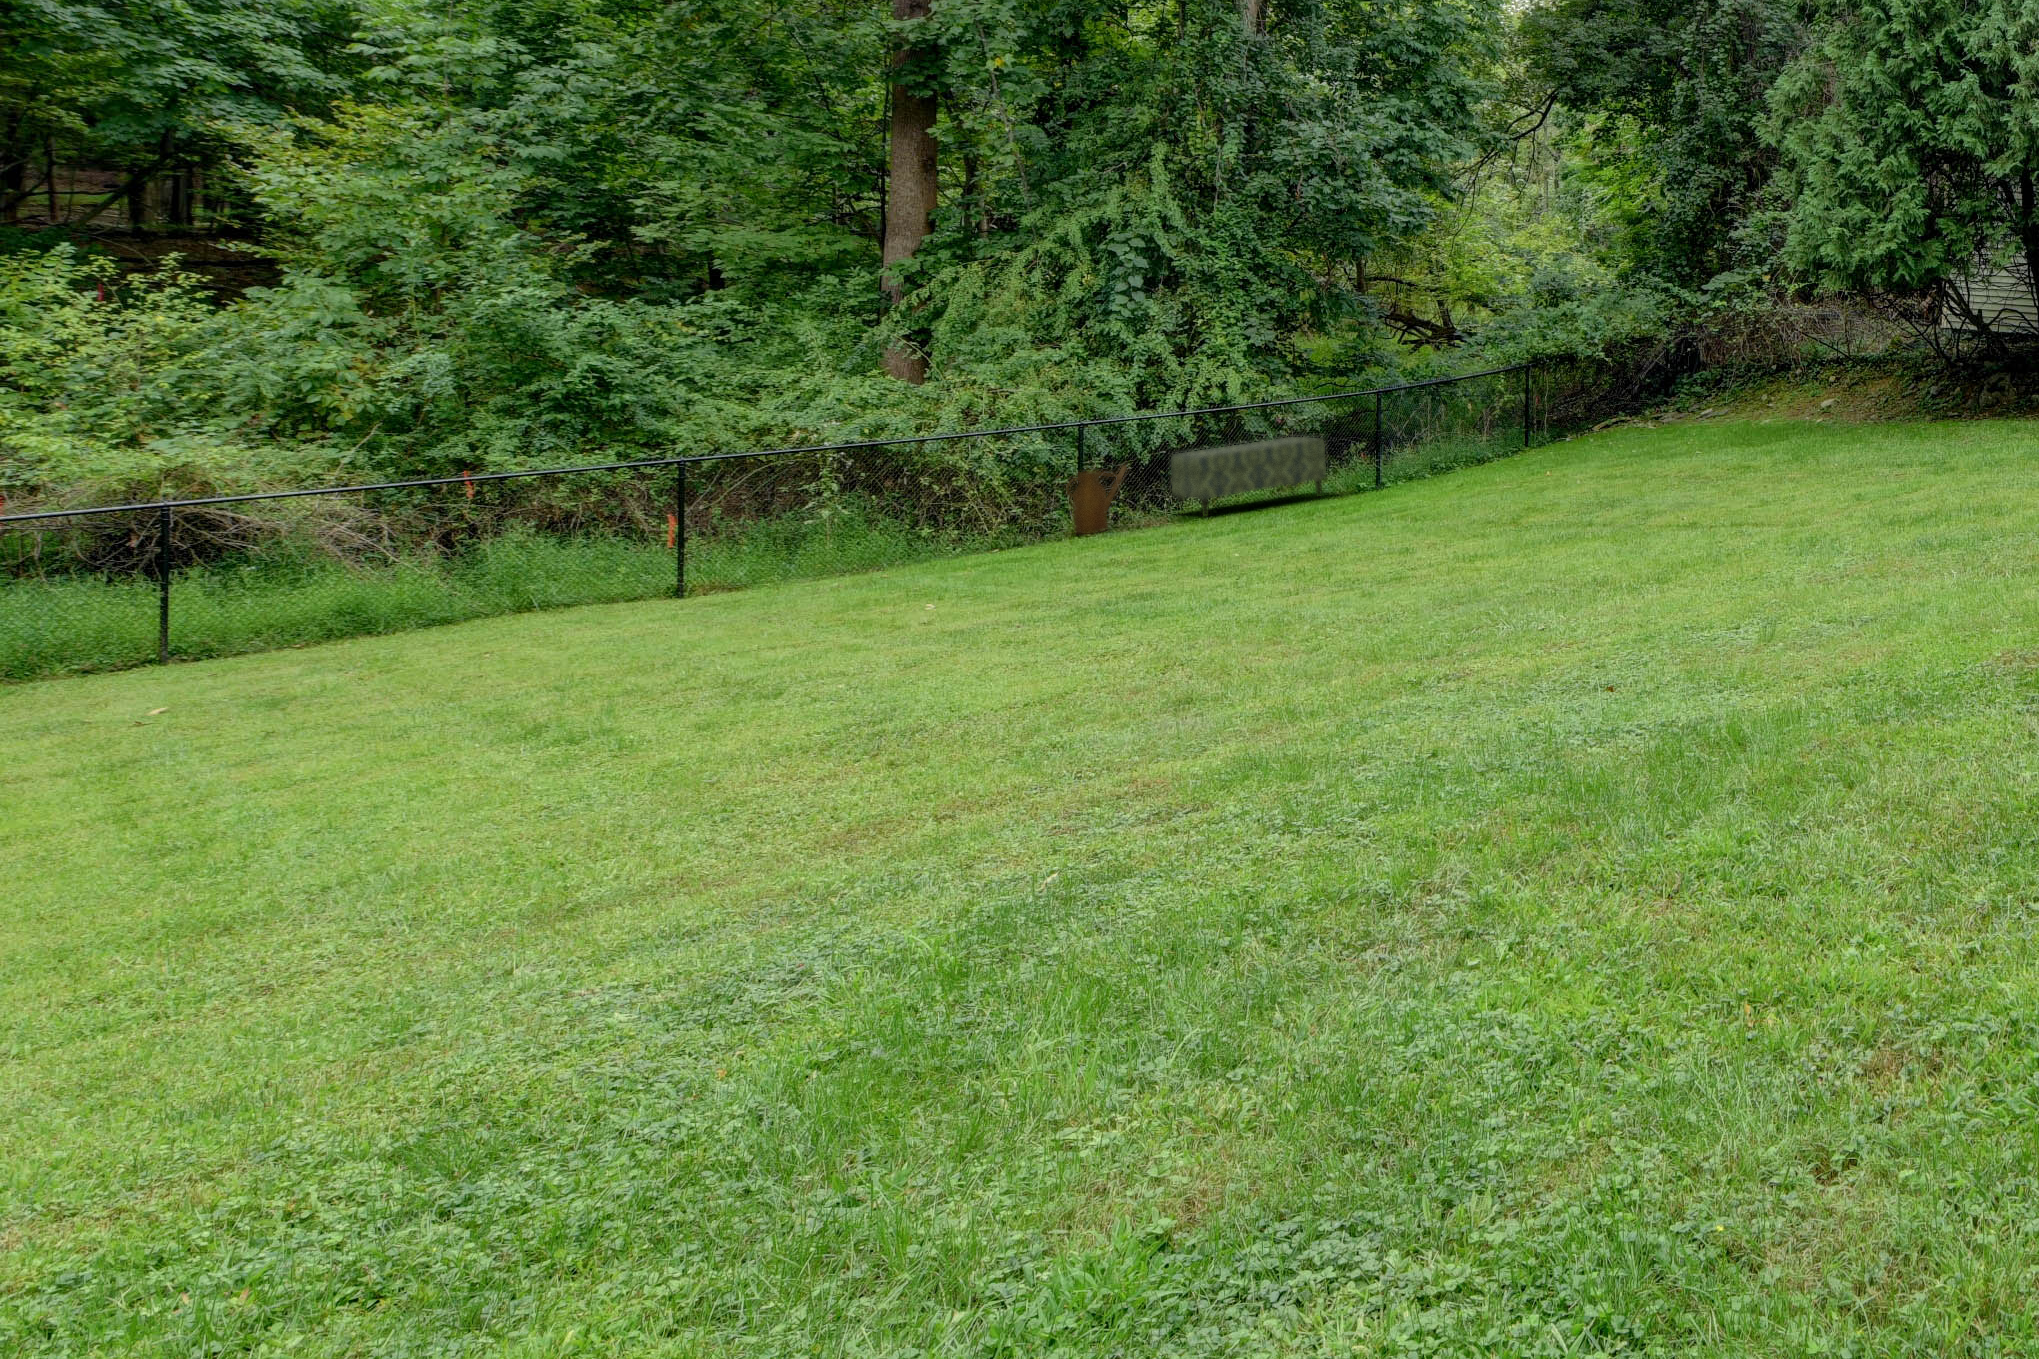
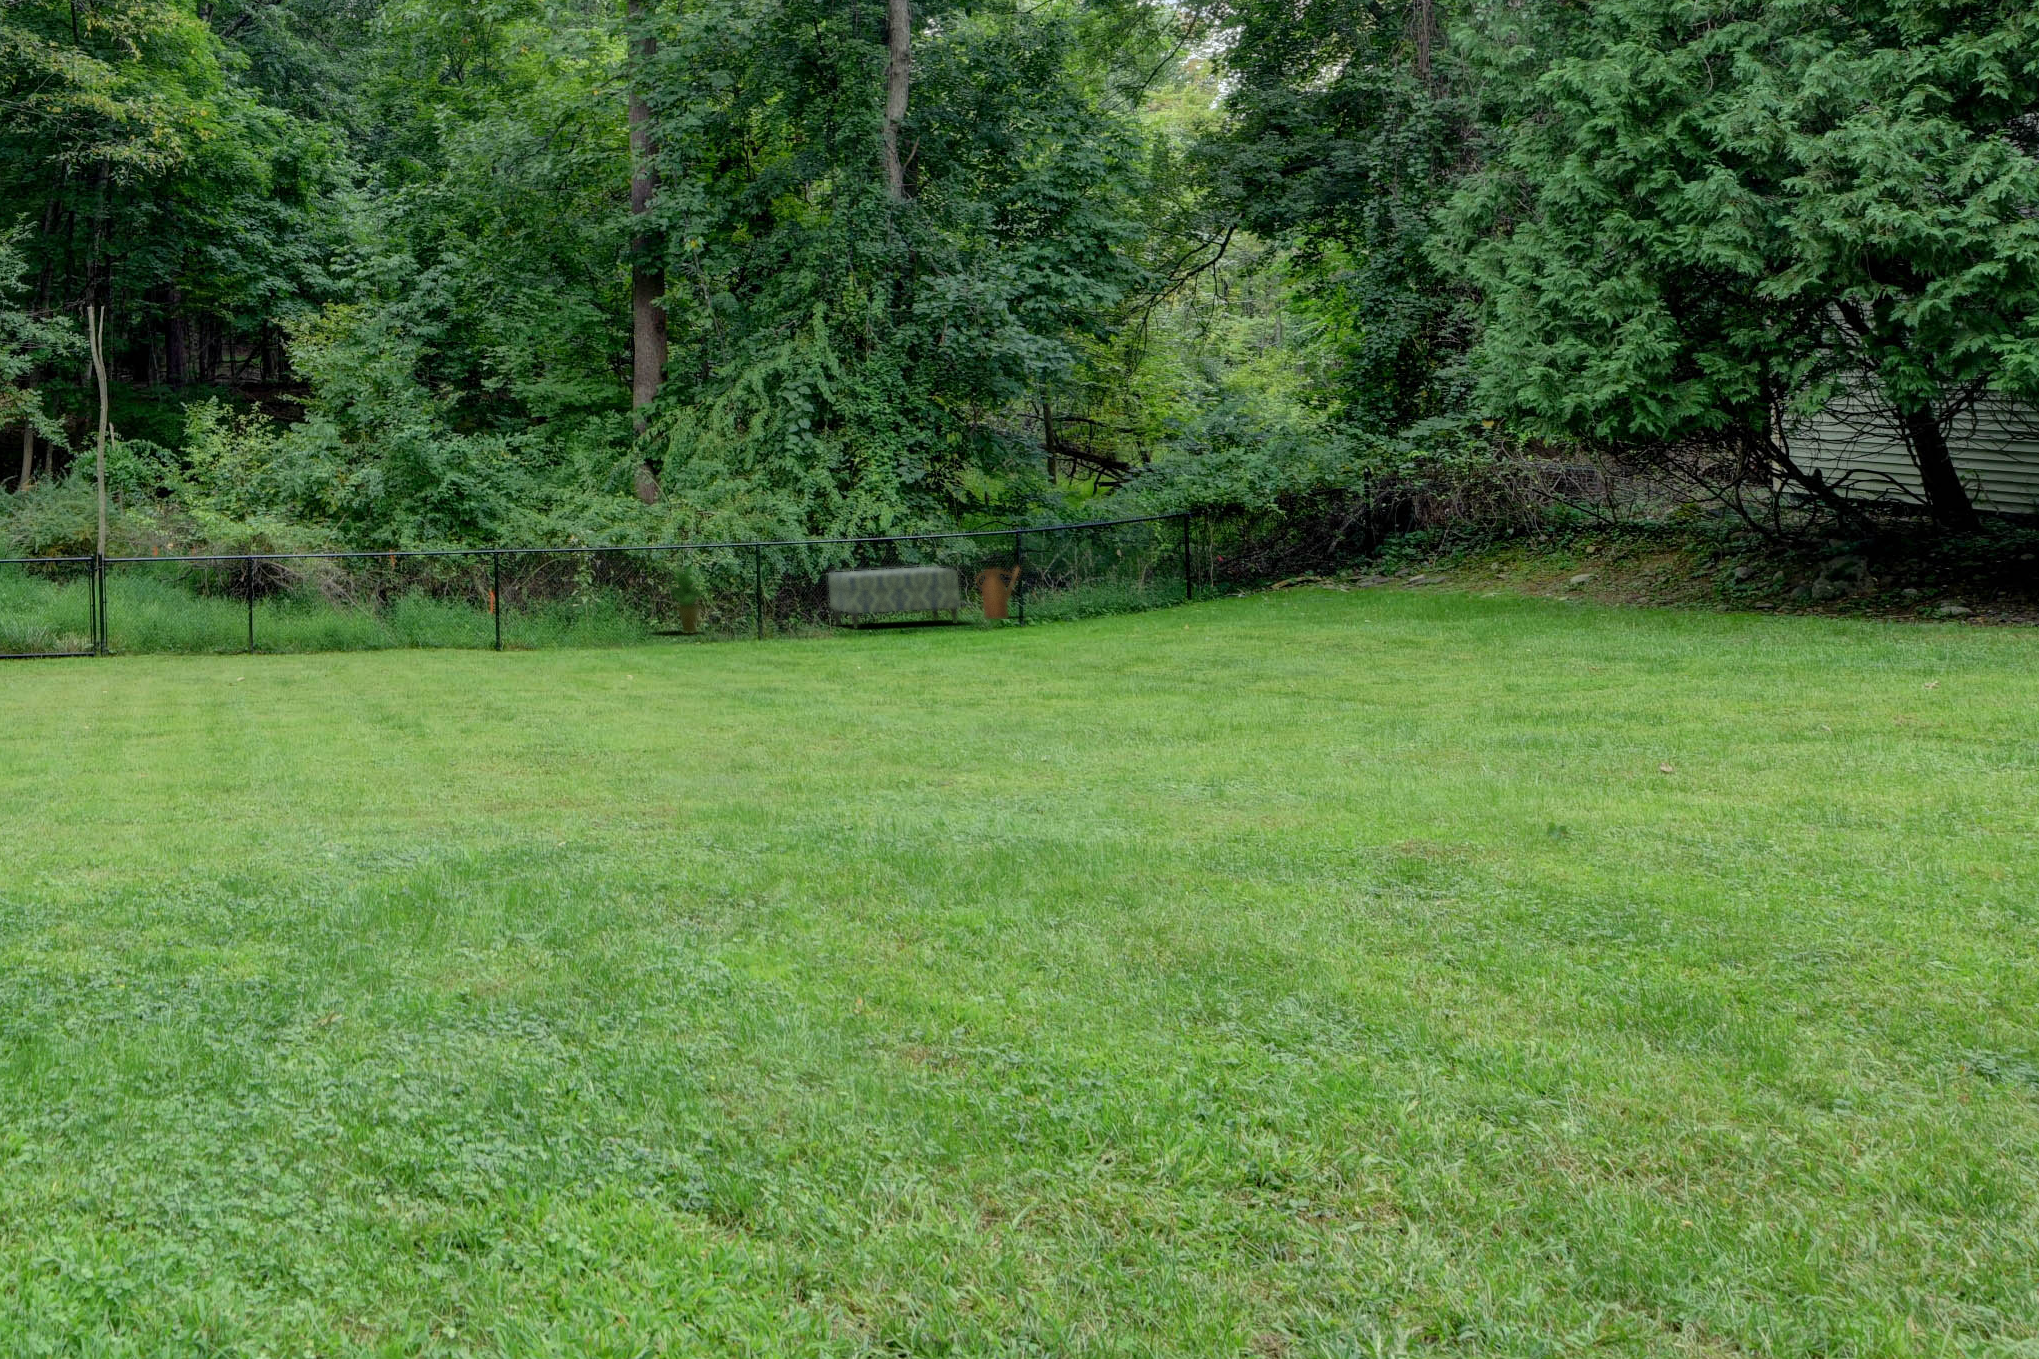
potted plant: none [937,463,1015,550] -> present [668,567,702,634]
watering can: present [1067,467,1126,534] -> present [980,568,1019,619]

